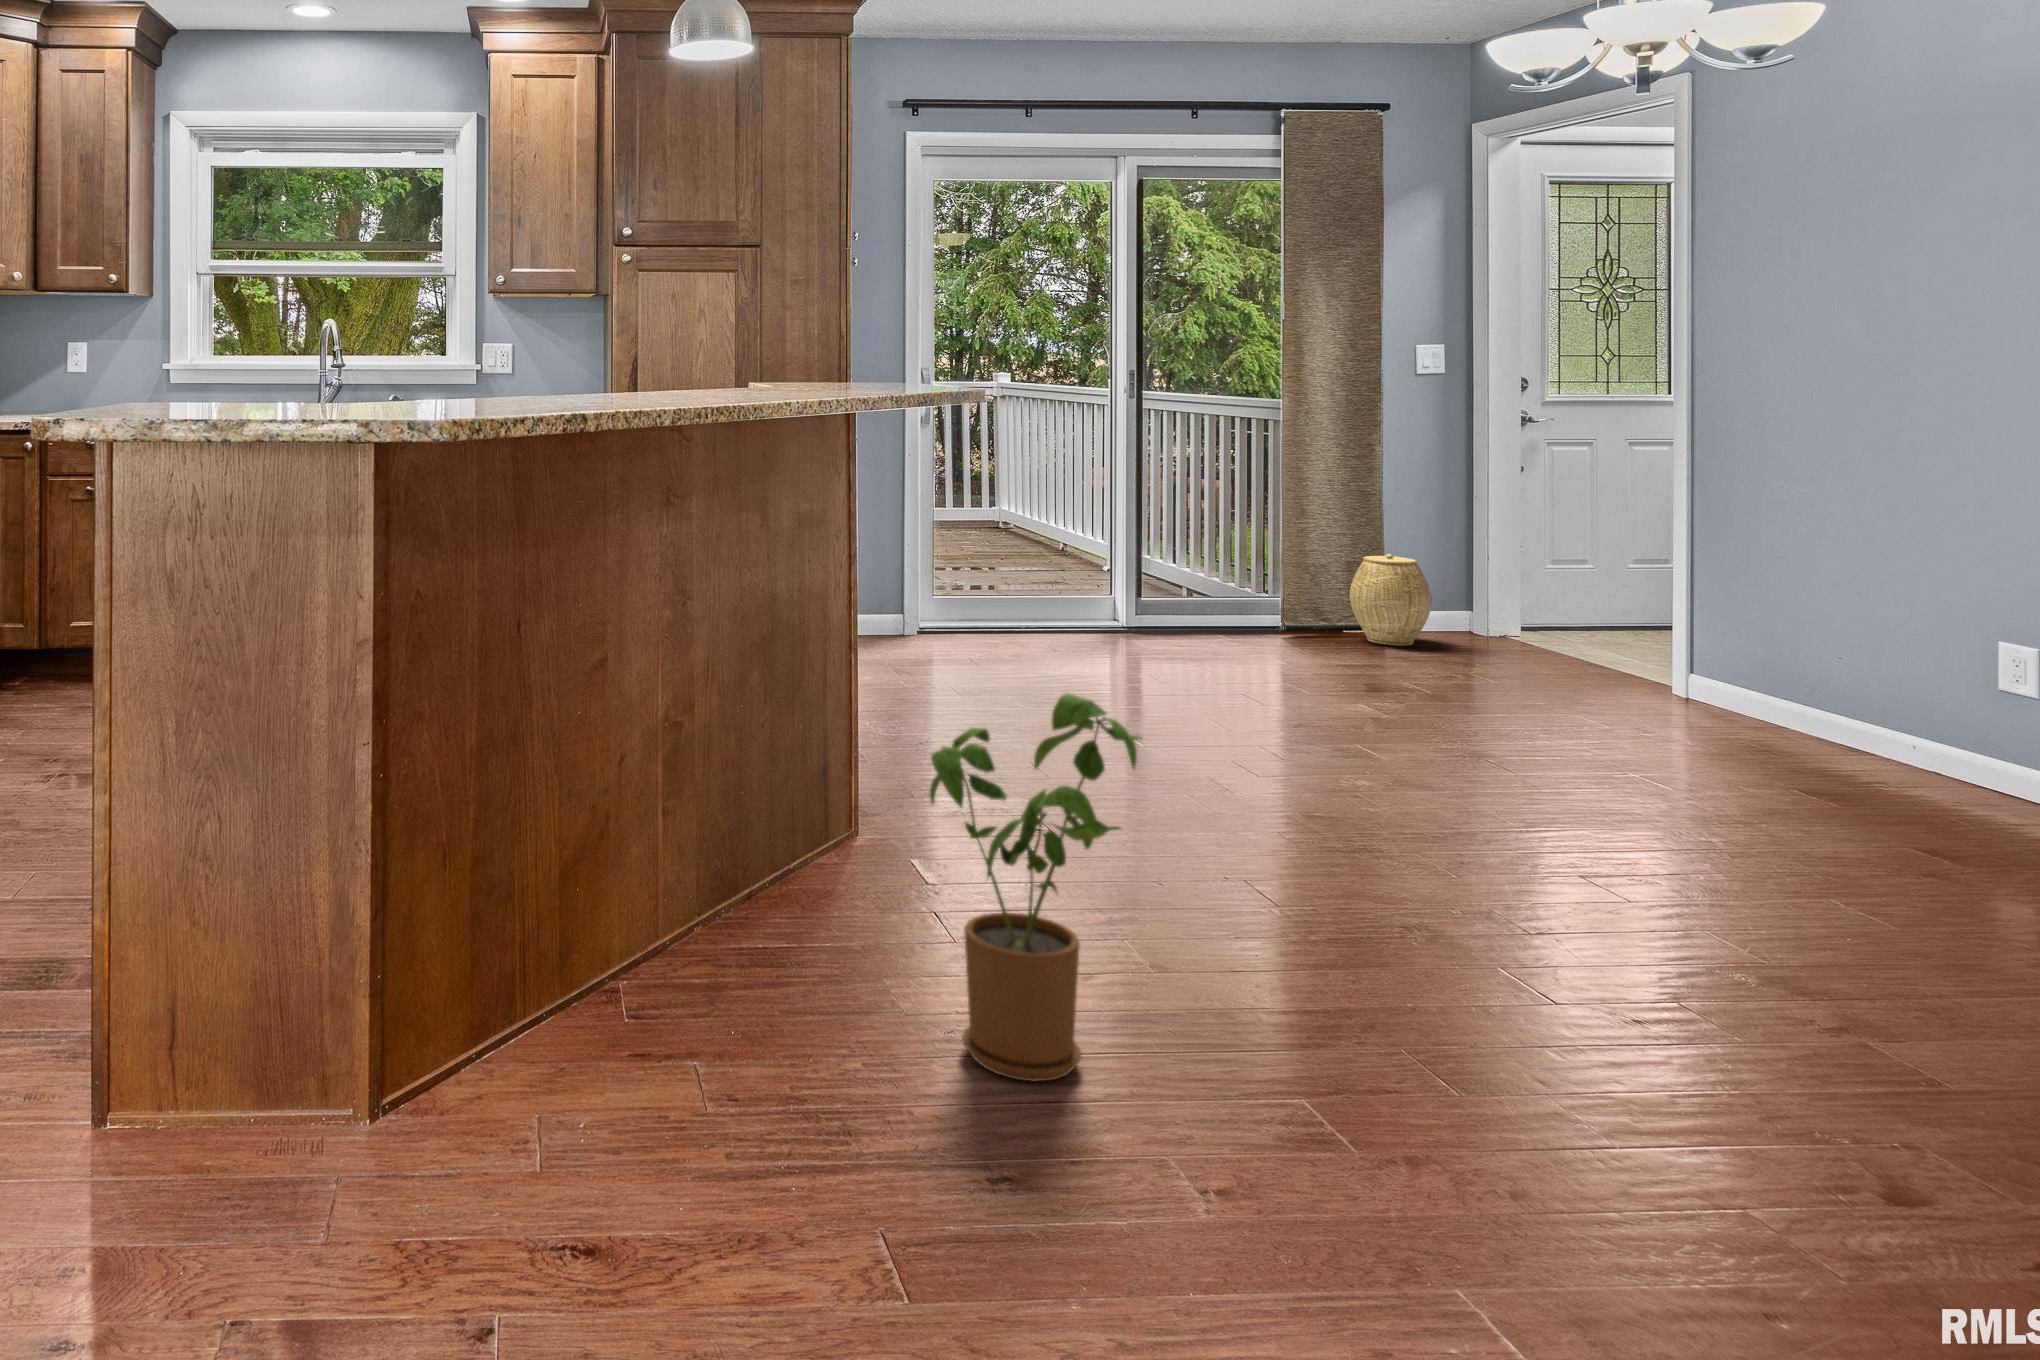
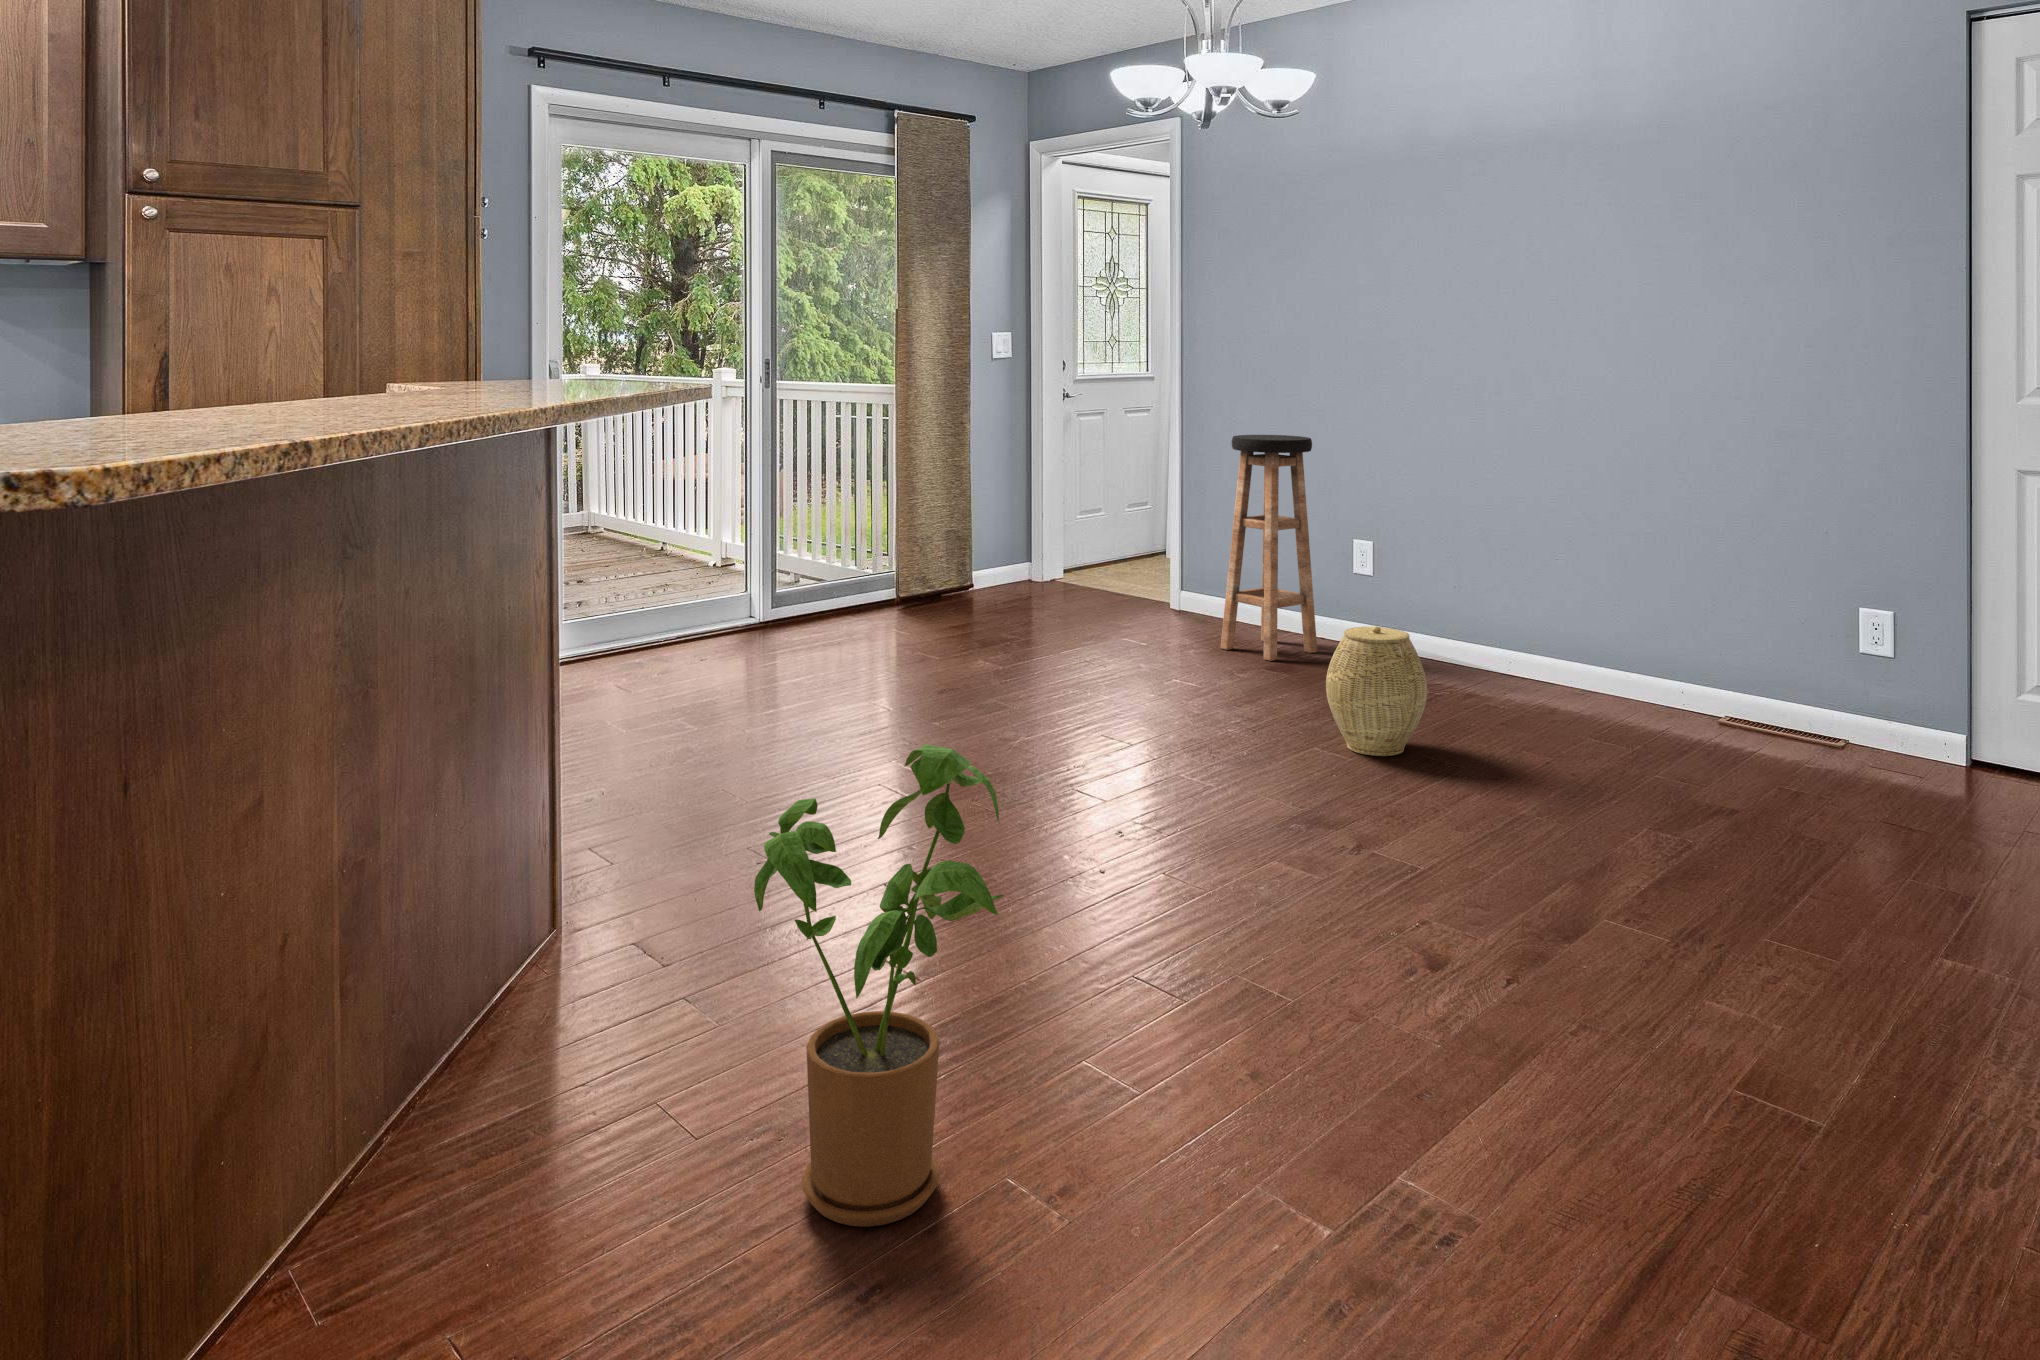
bar stool: none [1705,468,1862,750] -> present [1220,435,1317,661]
woven basket: present [1350,554,1432,646] -> present [1326,626,1427,756]

